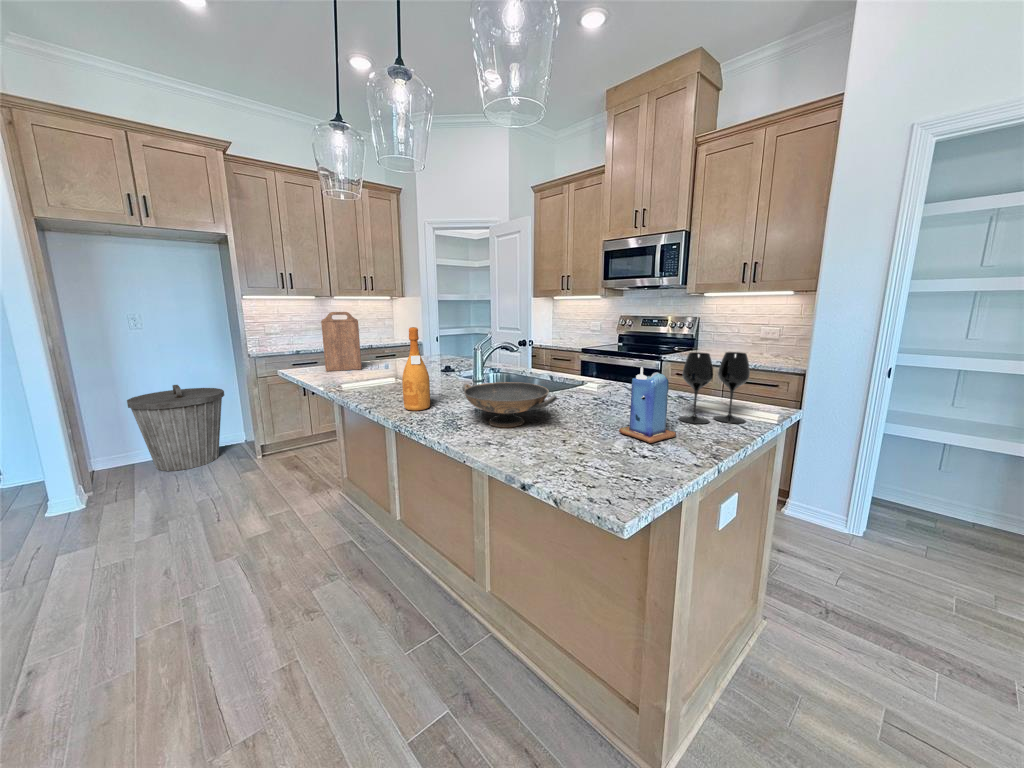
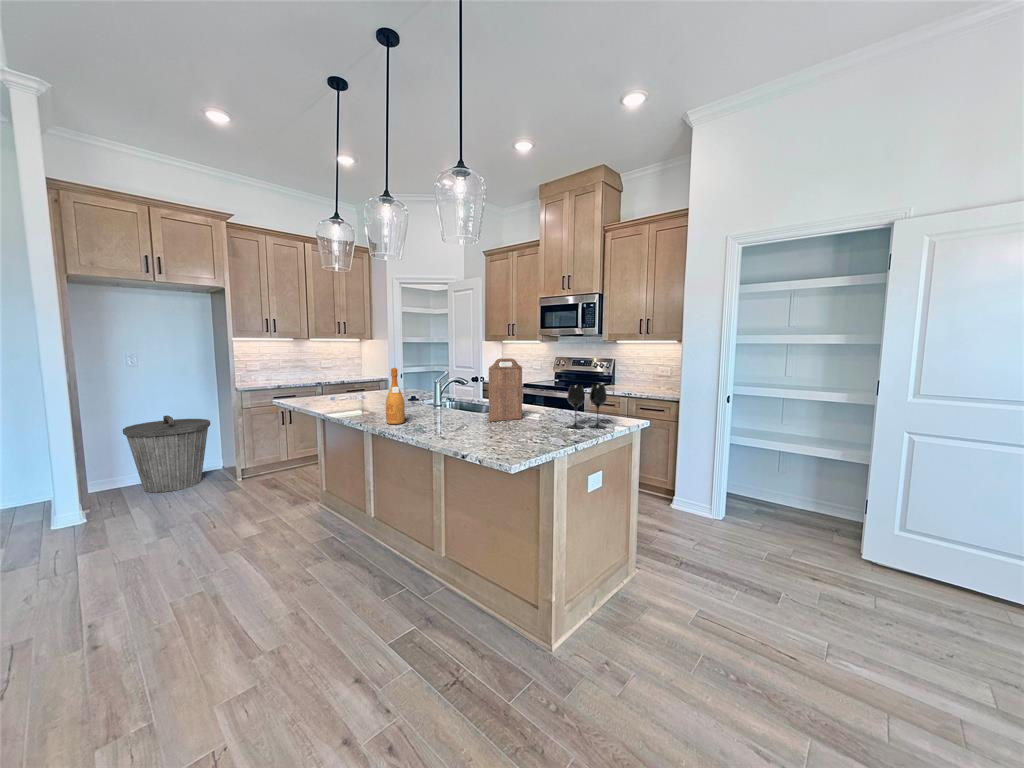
cutting board: present [321,312,362,371] -> present [489,358,522,421]
candle: present [619,367,676,443] -> none [525,393,558,437]
decorative bowl: present [462,382,557,427] -> none [427,404,487,432]

